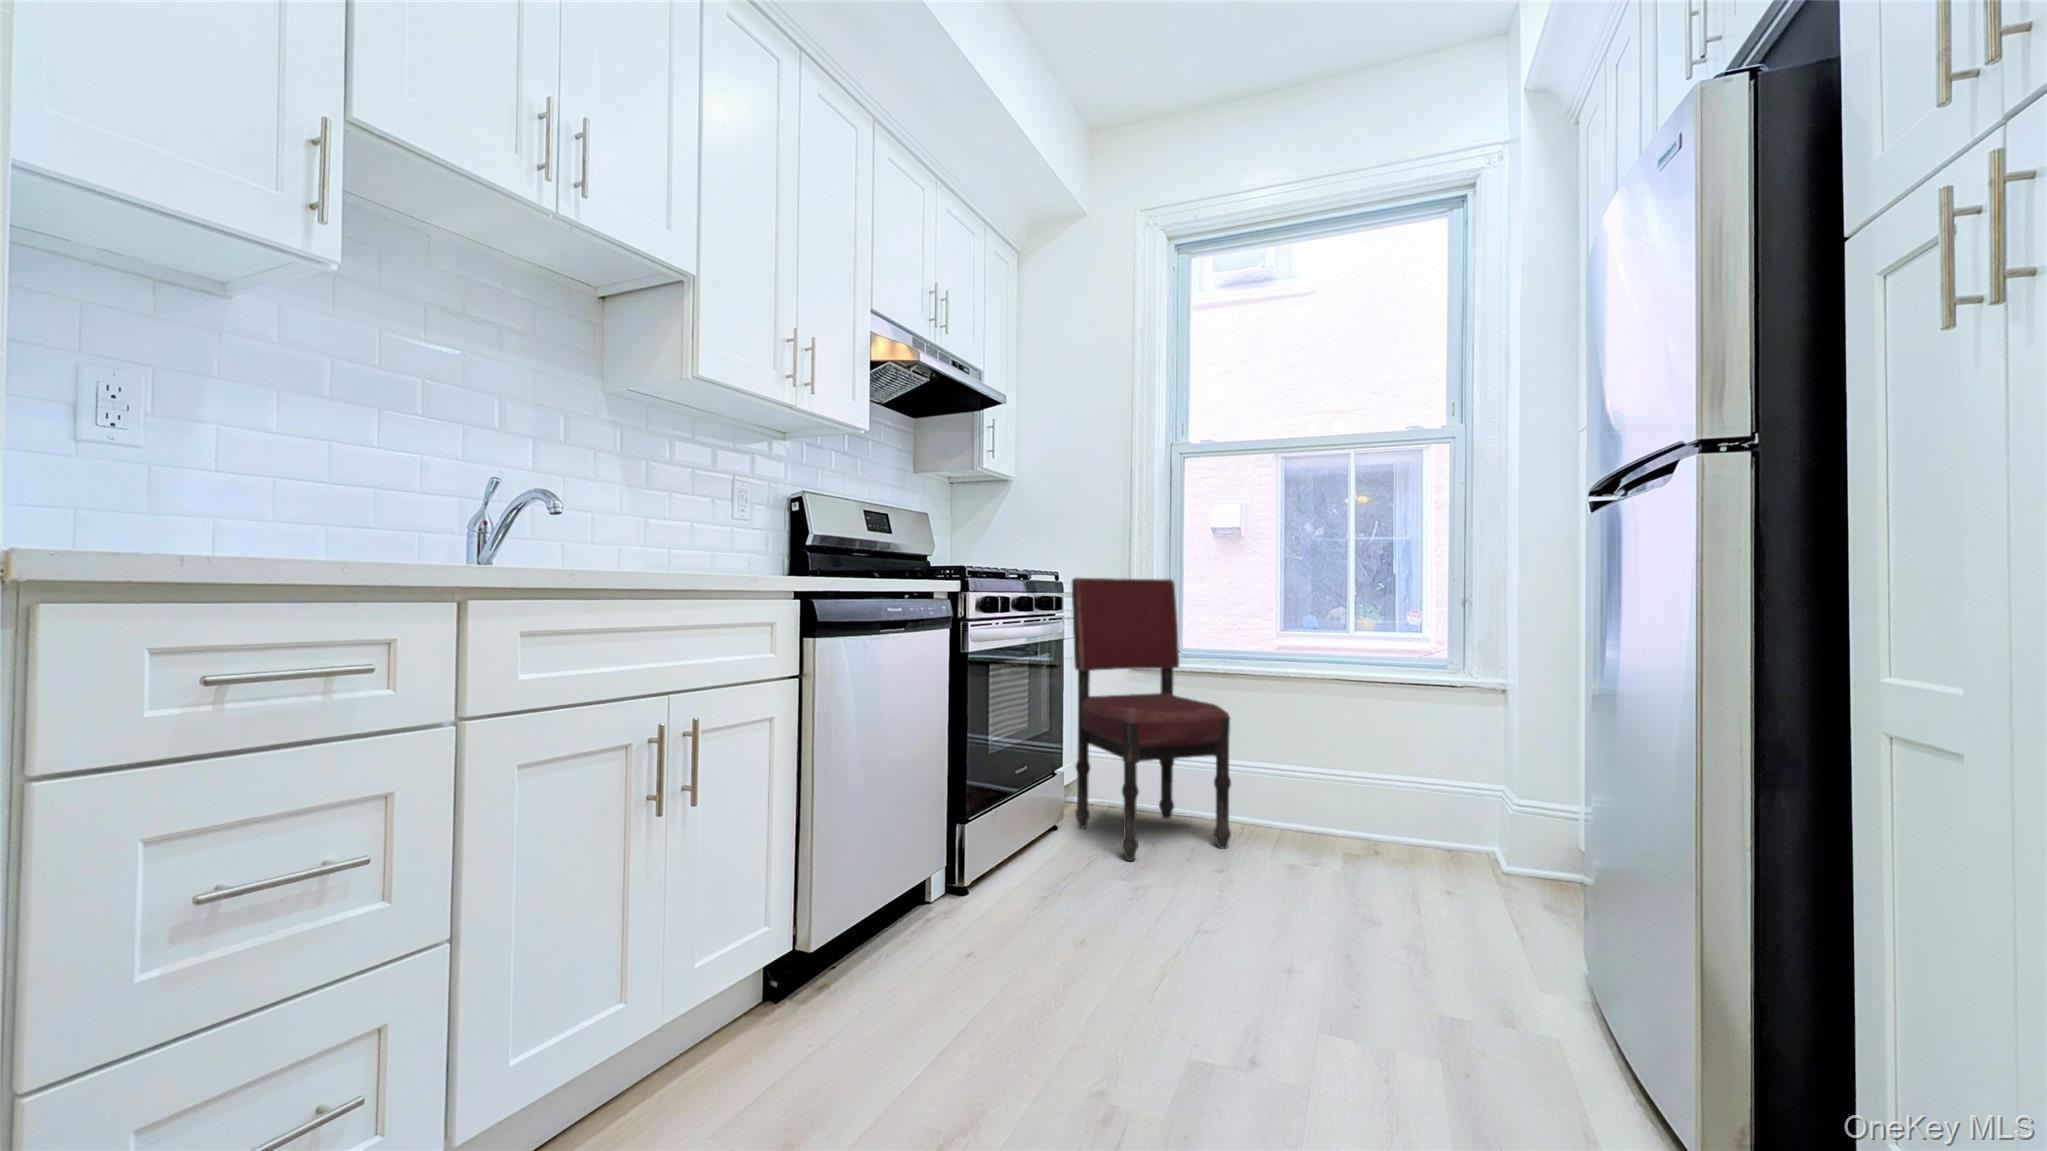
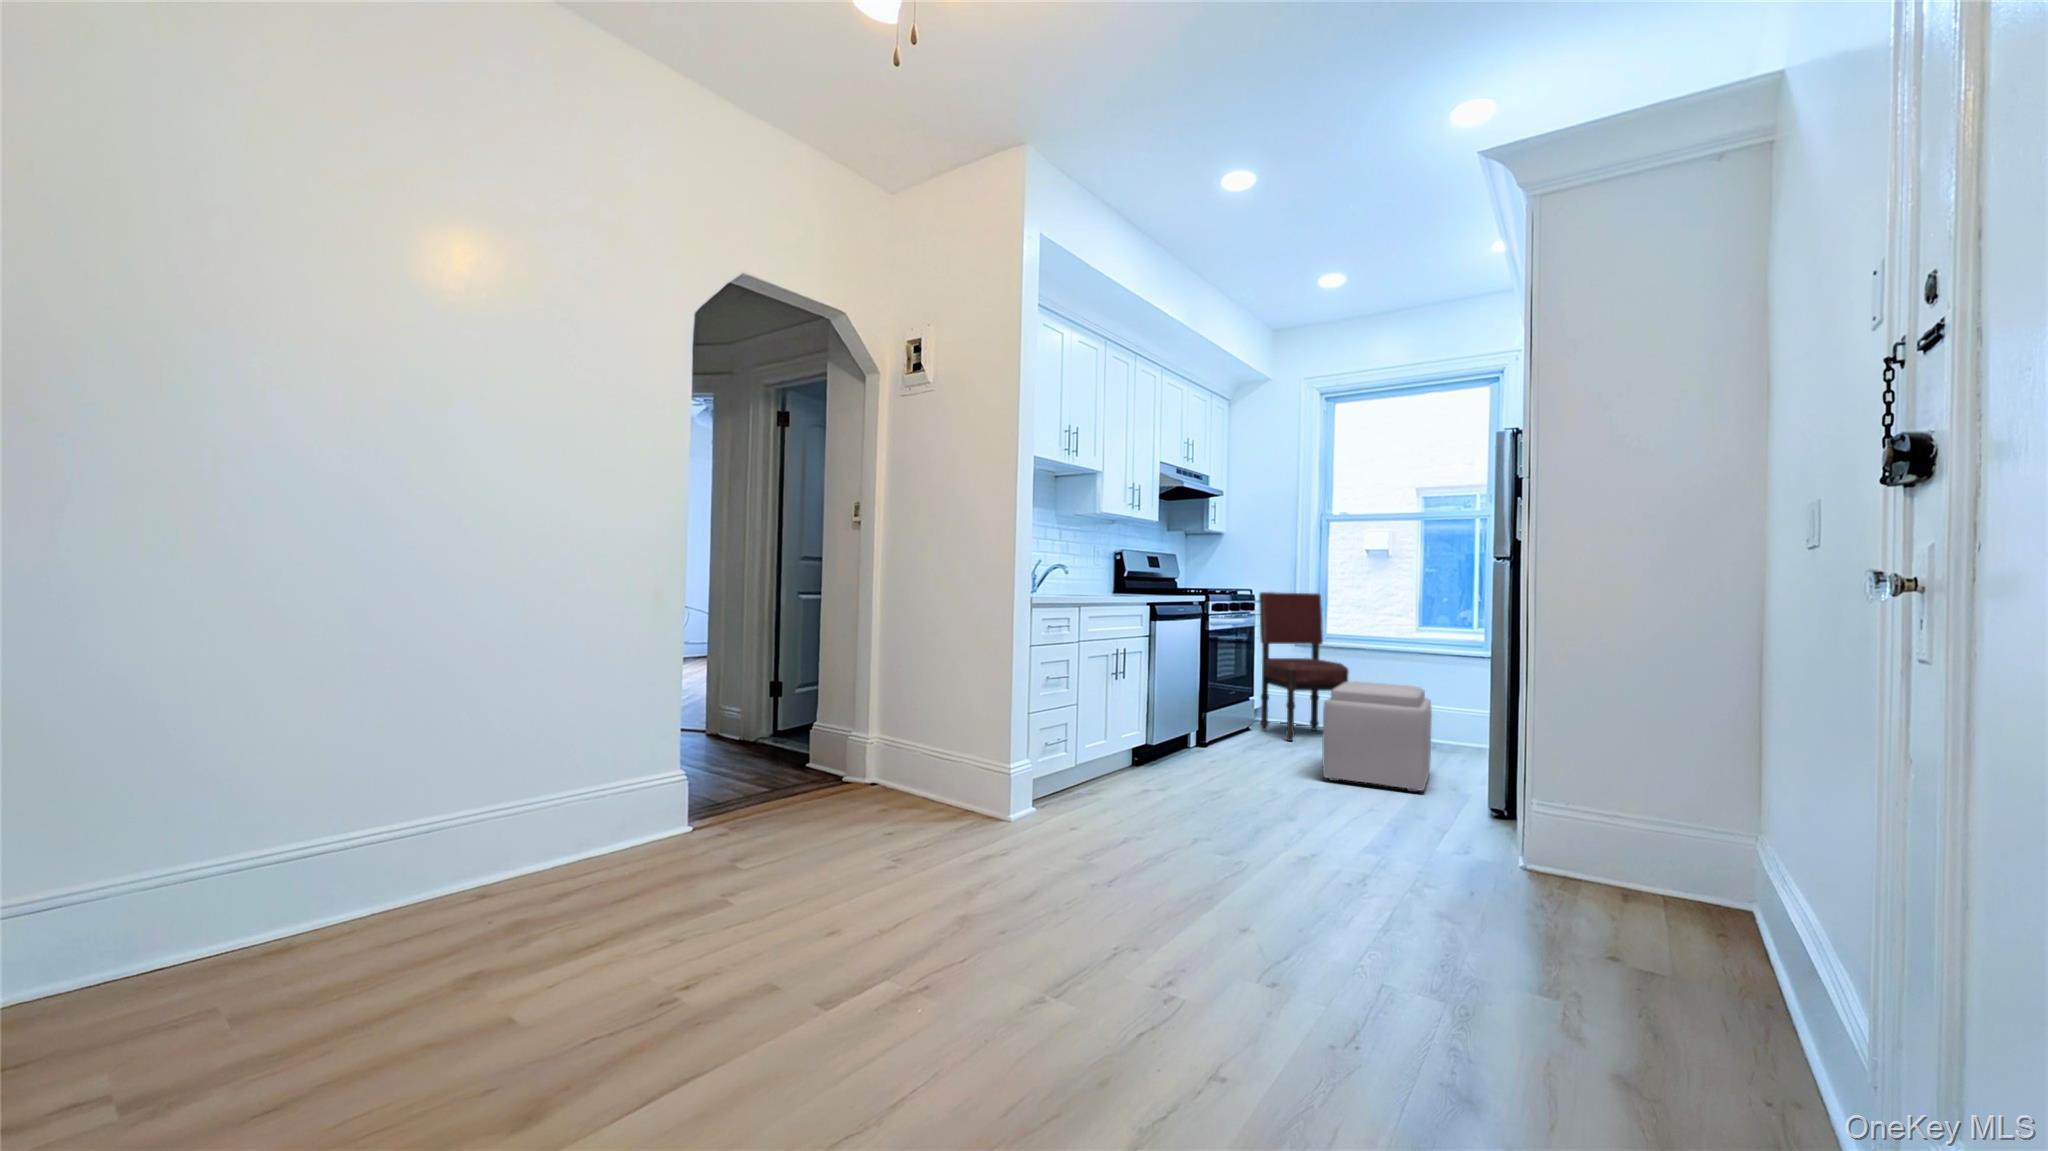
ottoman: none [1225,767,1499,1093] -> present [1322,681,1432,792]

